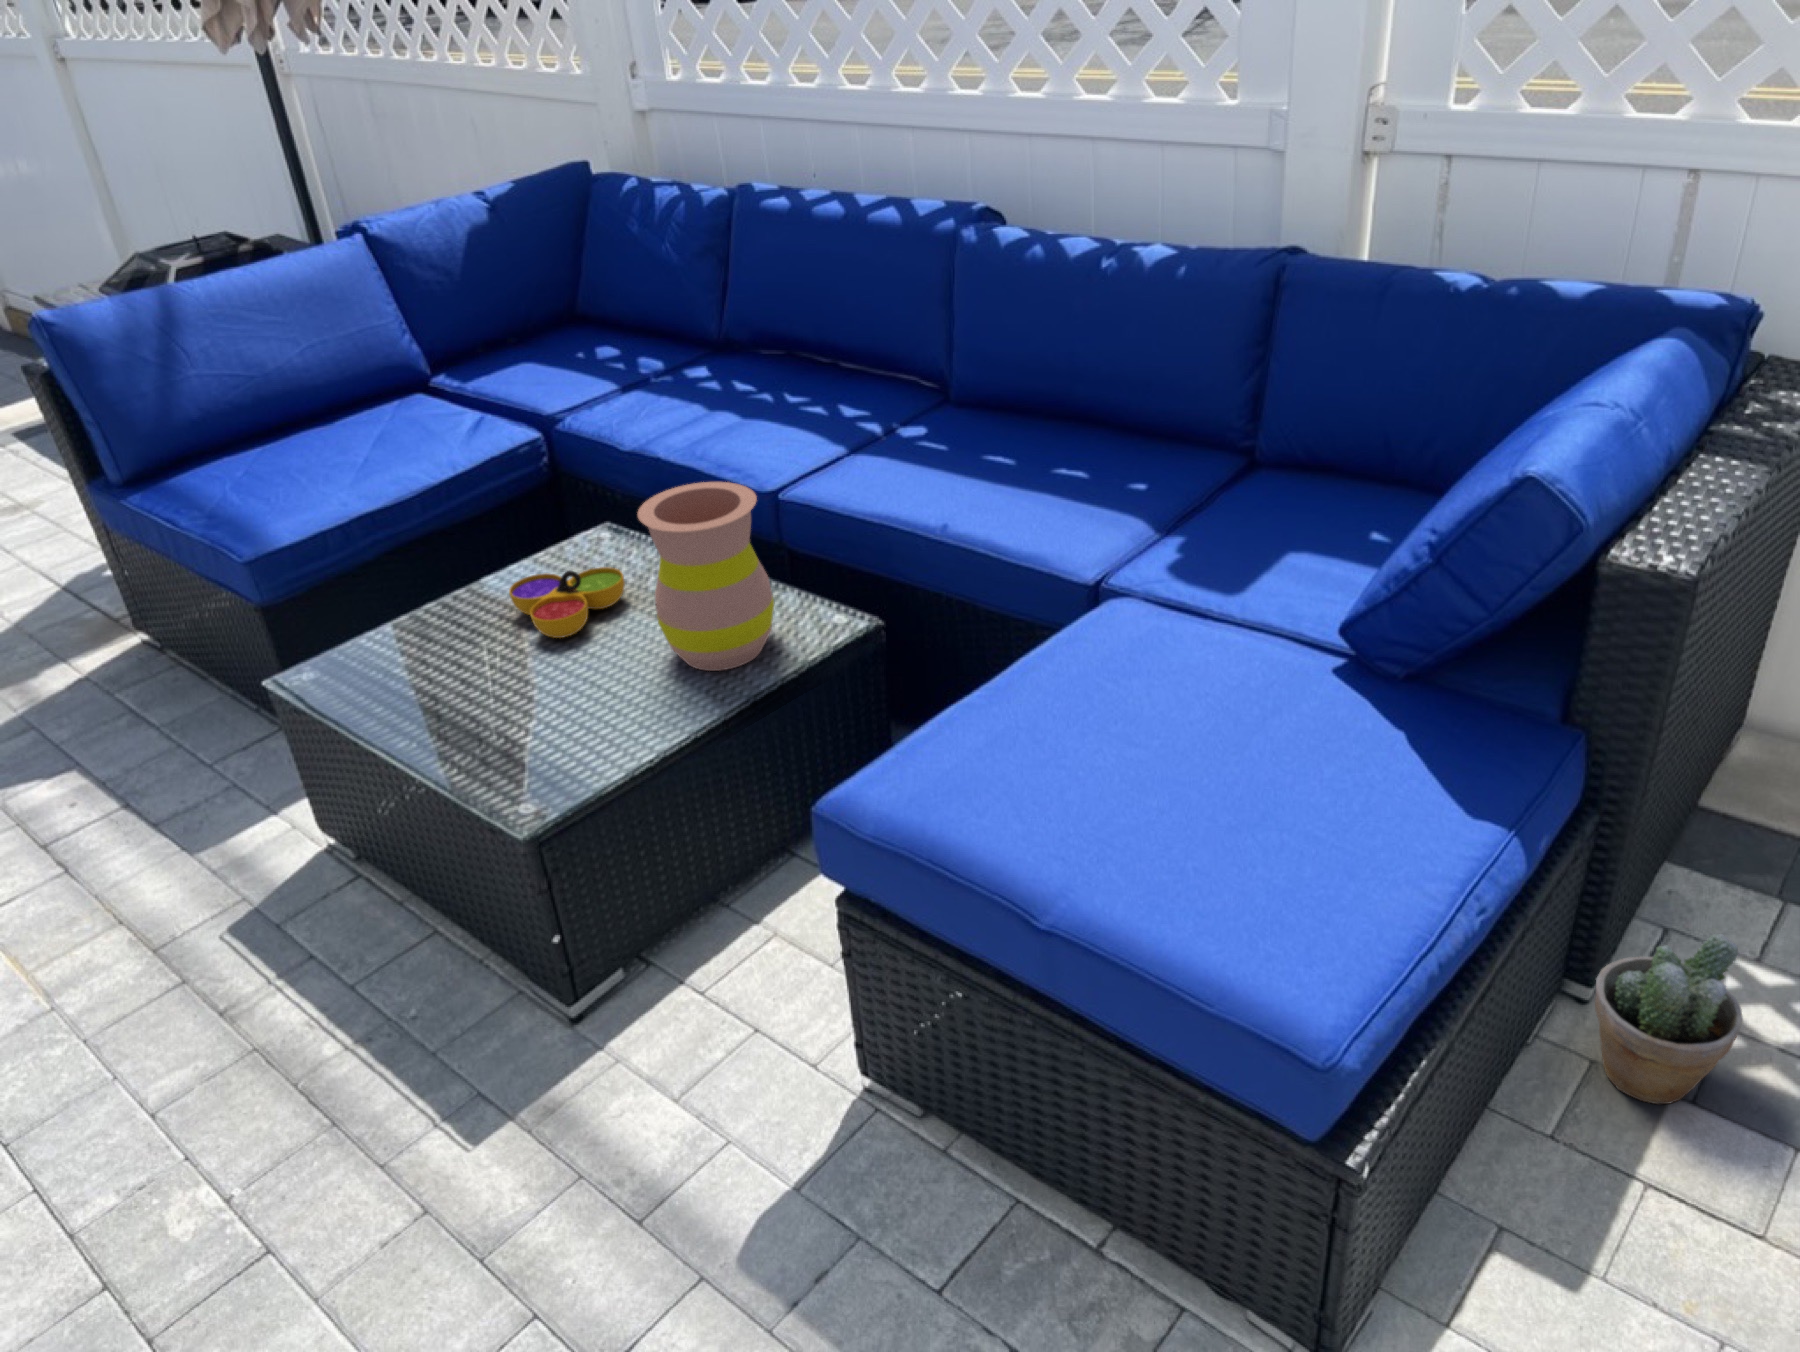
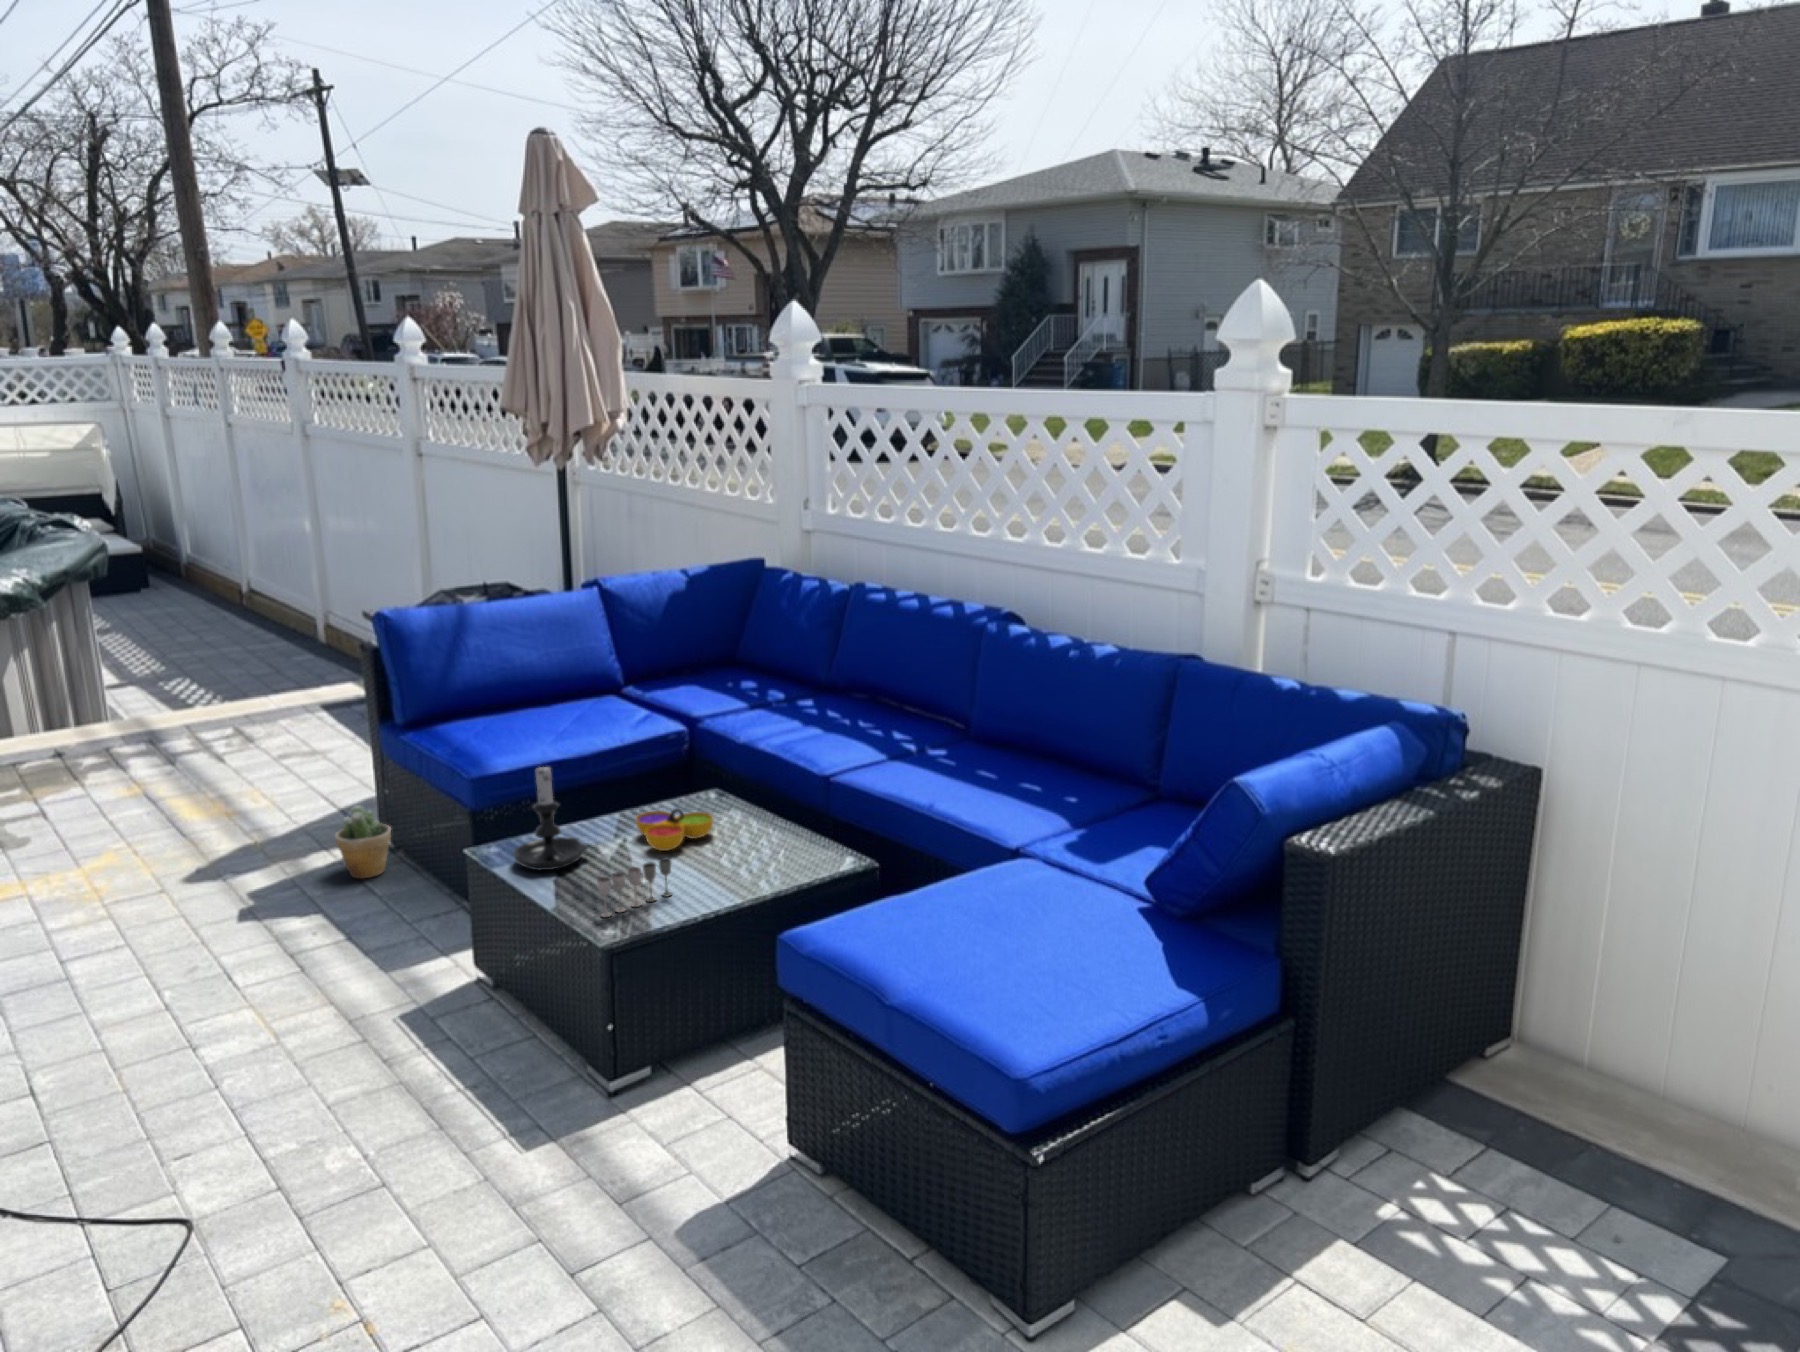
vase: present [638,482,774,671] -> none [722,755,804,880]
candle holder: none [337,540,452,700] -> present [513,767,588,870]
wine glass: none [485,665,599,775] -> present [597,858,671,917]
potted plant: present [1595,934,1743,1104] -> present [335,805,391,878]

